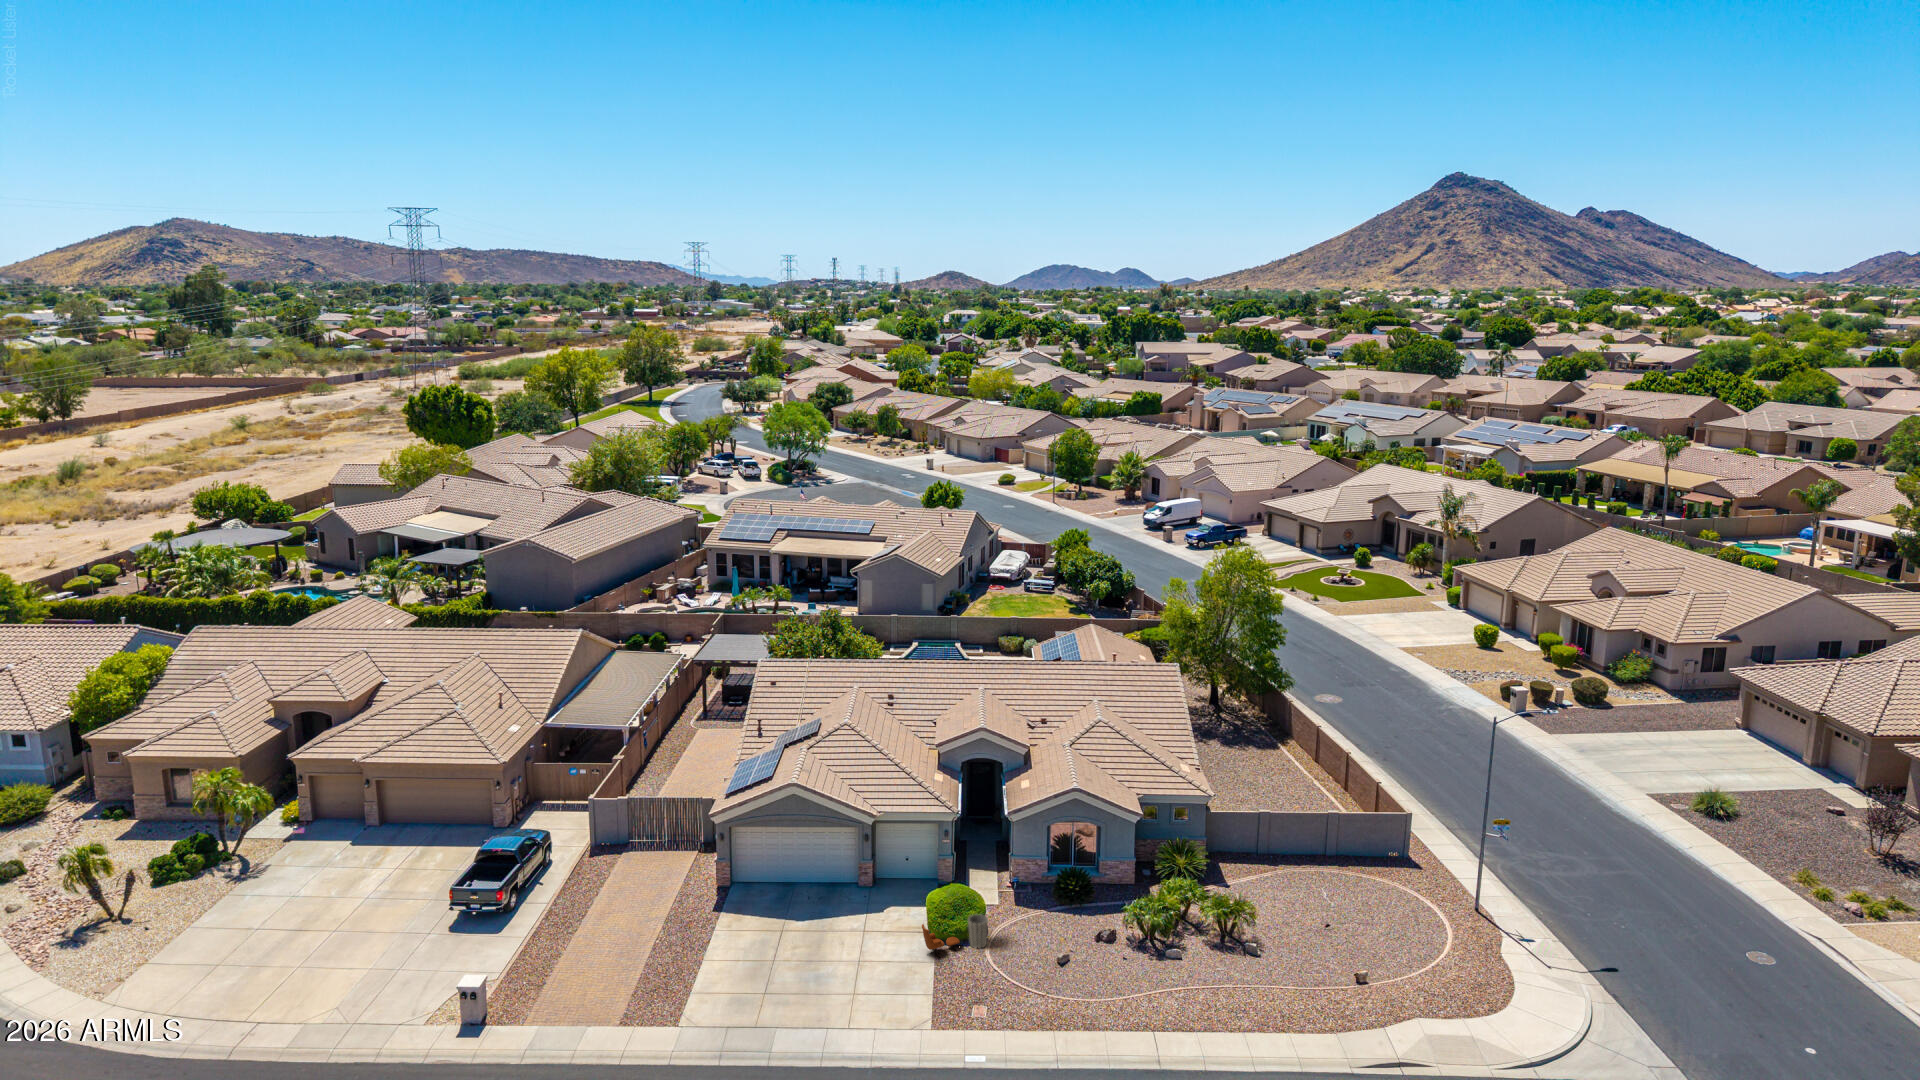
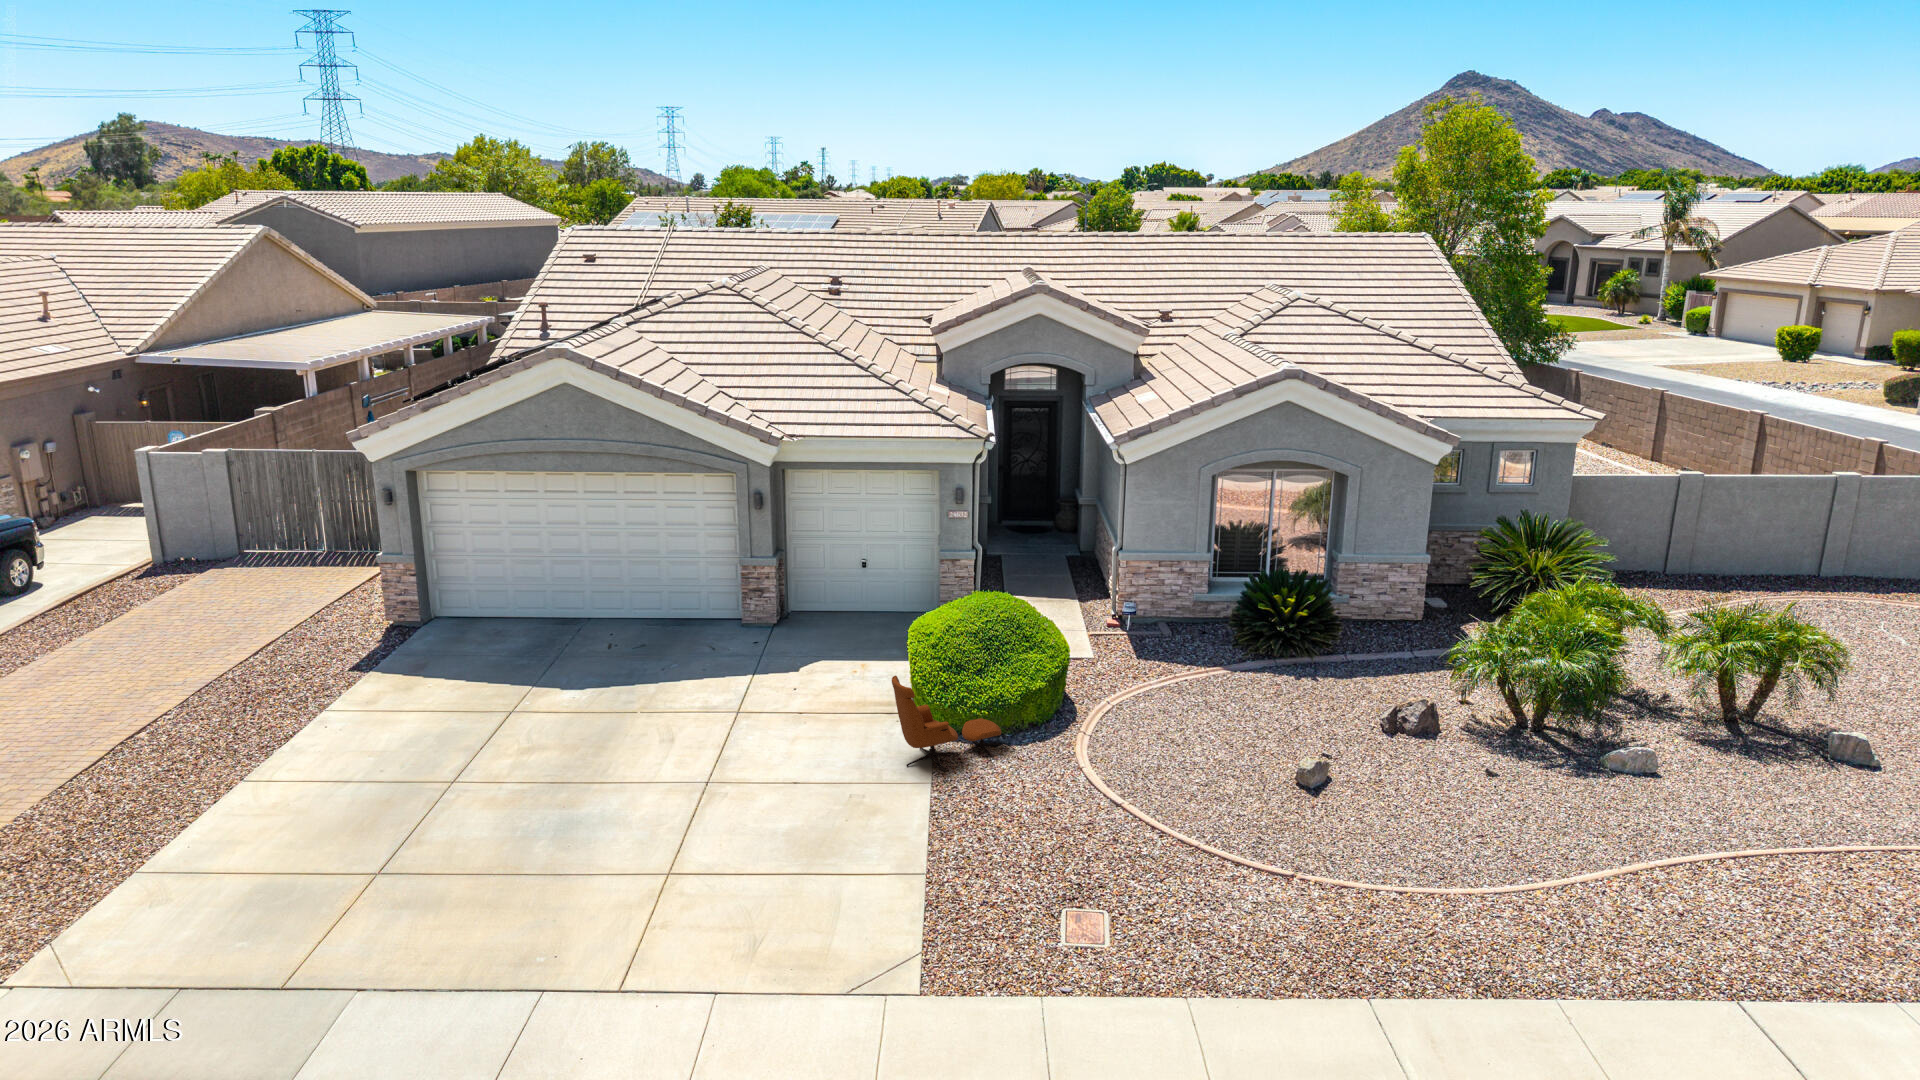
trash can: present [968,914,988,948] -> none [1024,657,1083,751]

